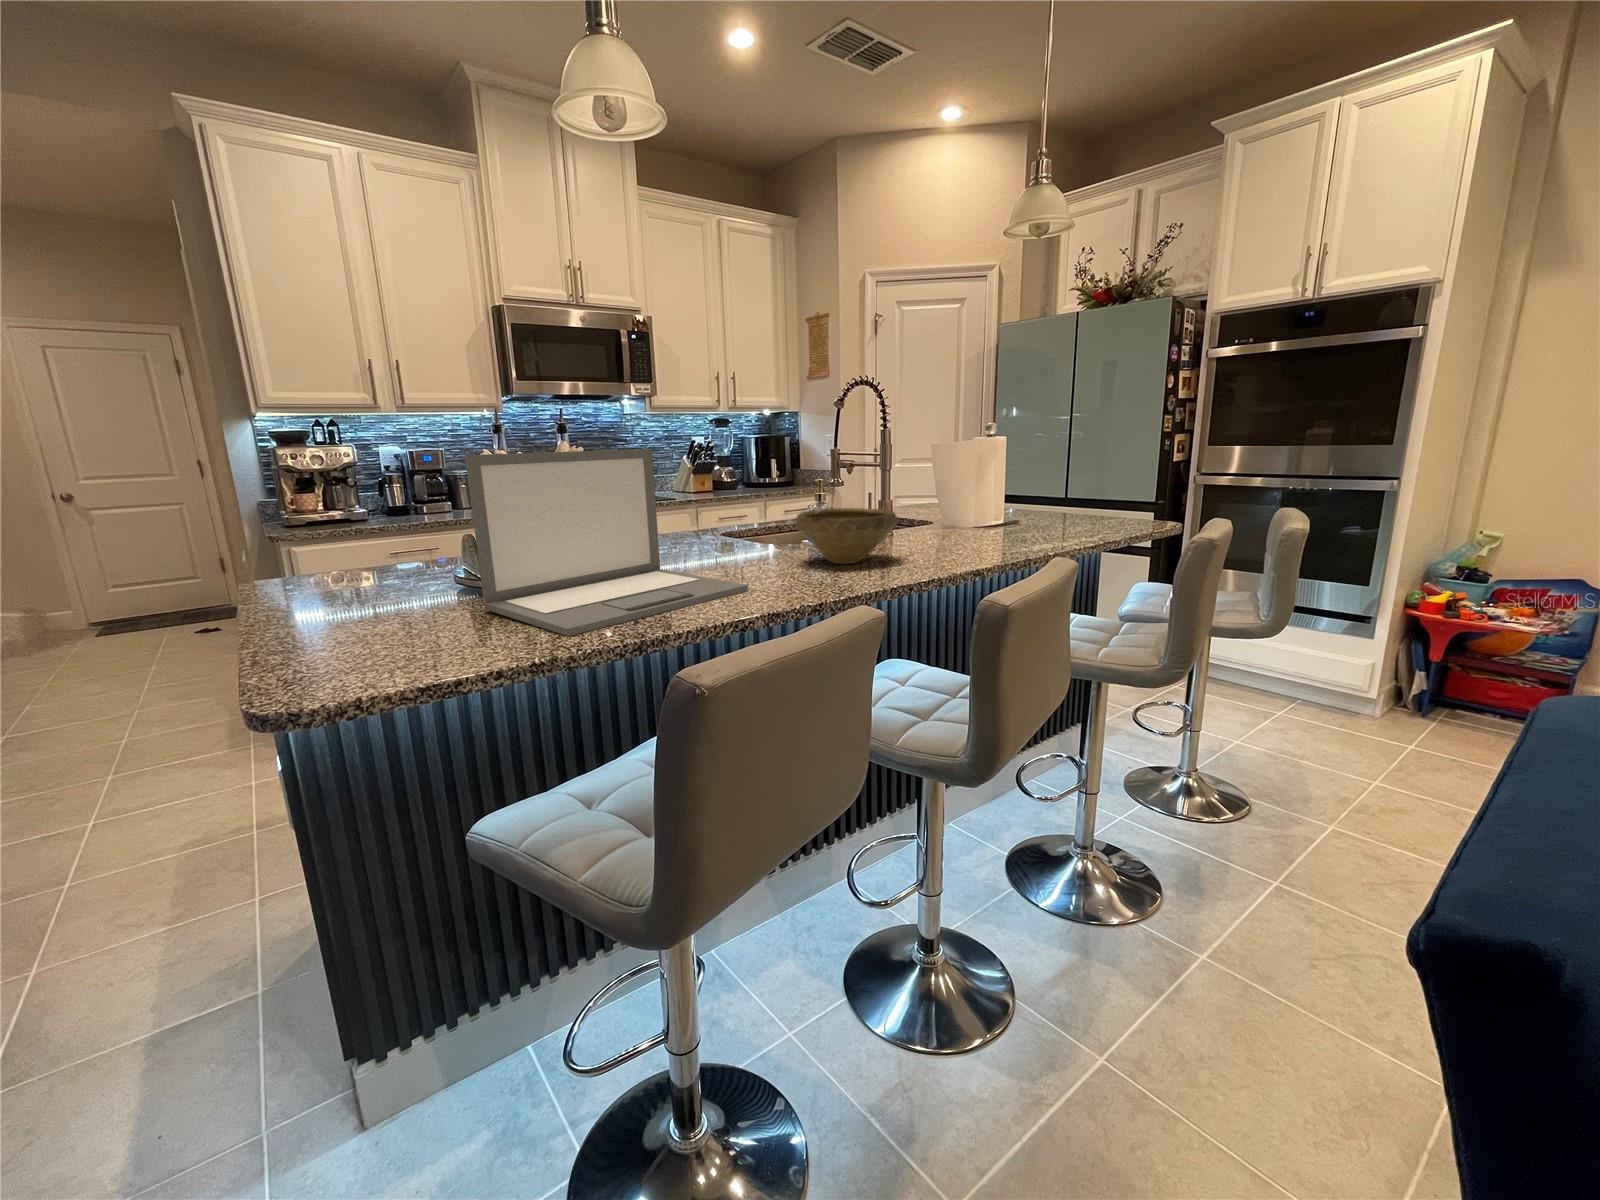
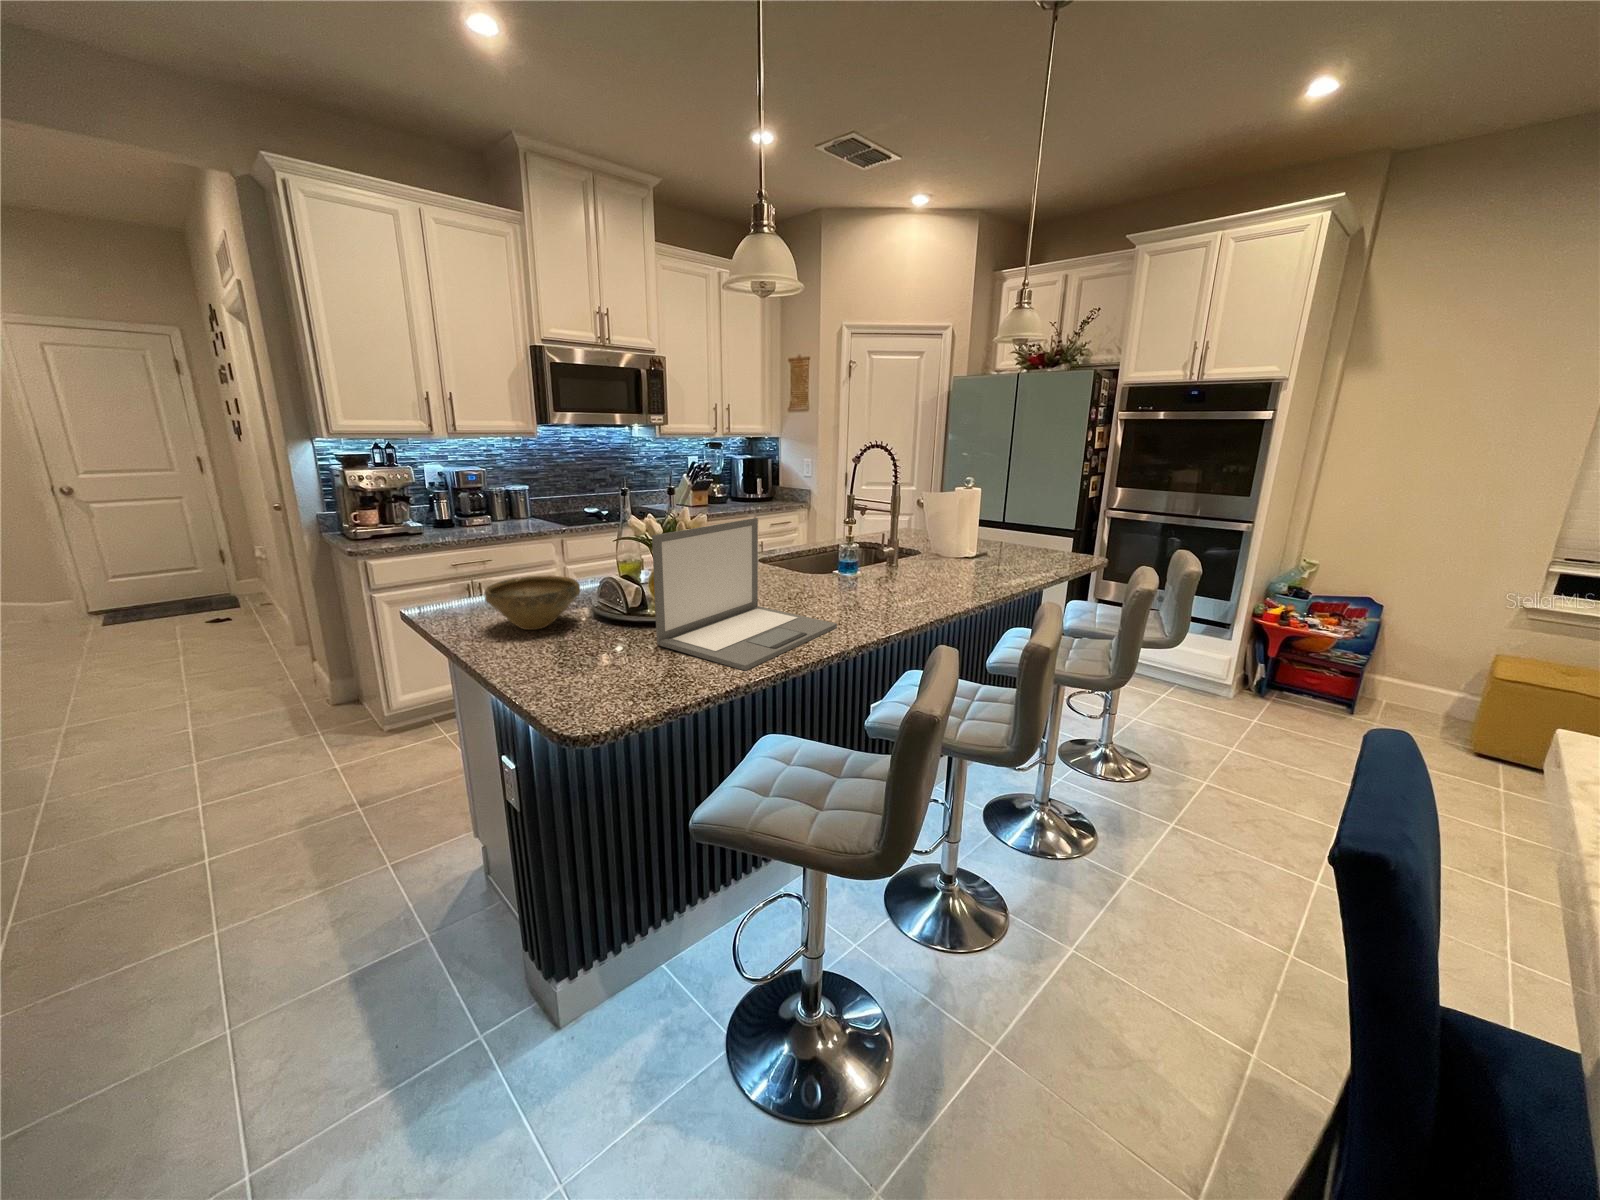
bowl: present [796,508,898,564] -> present [484,575,581,630]

